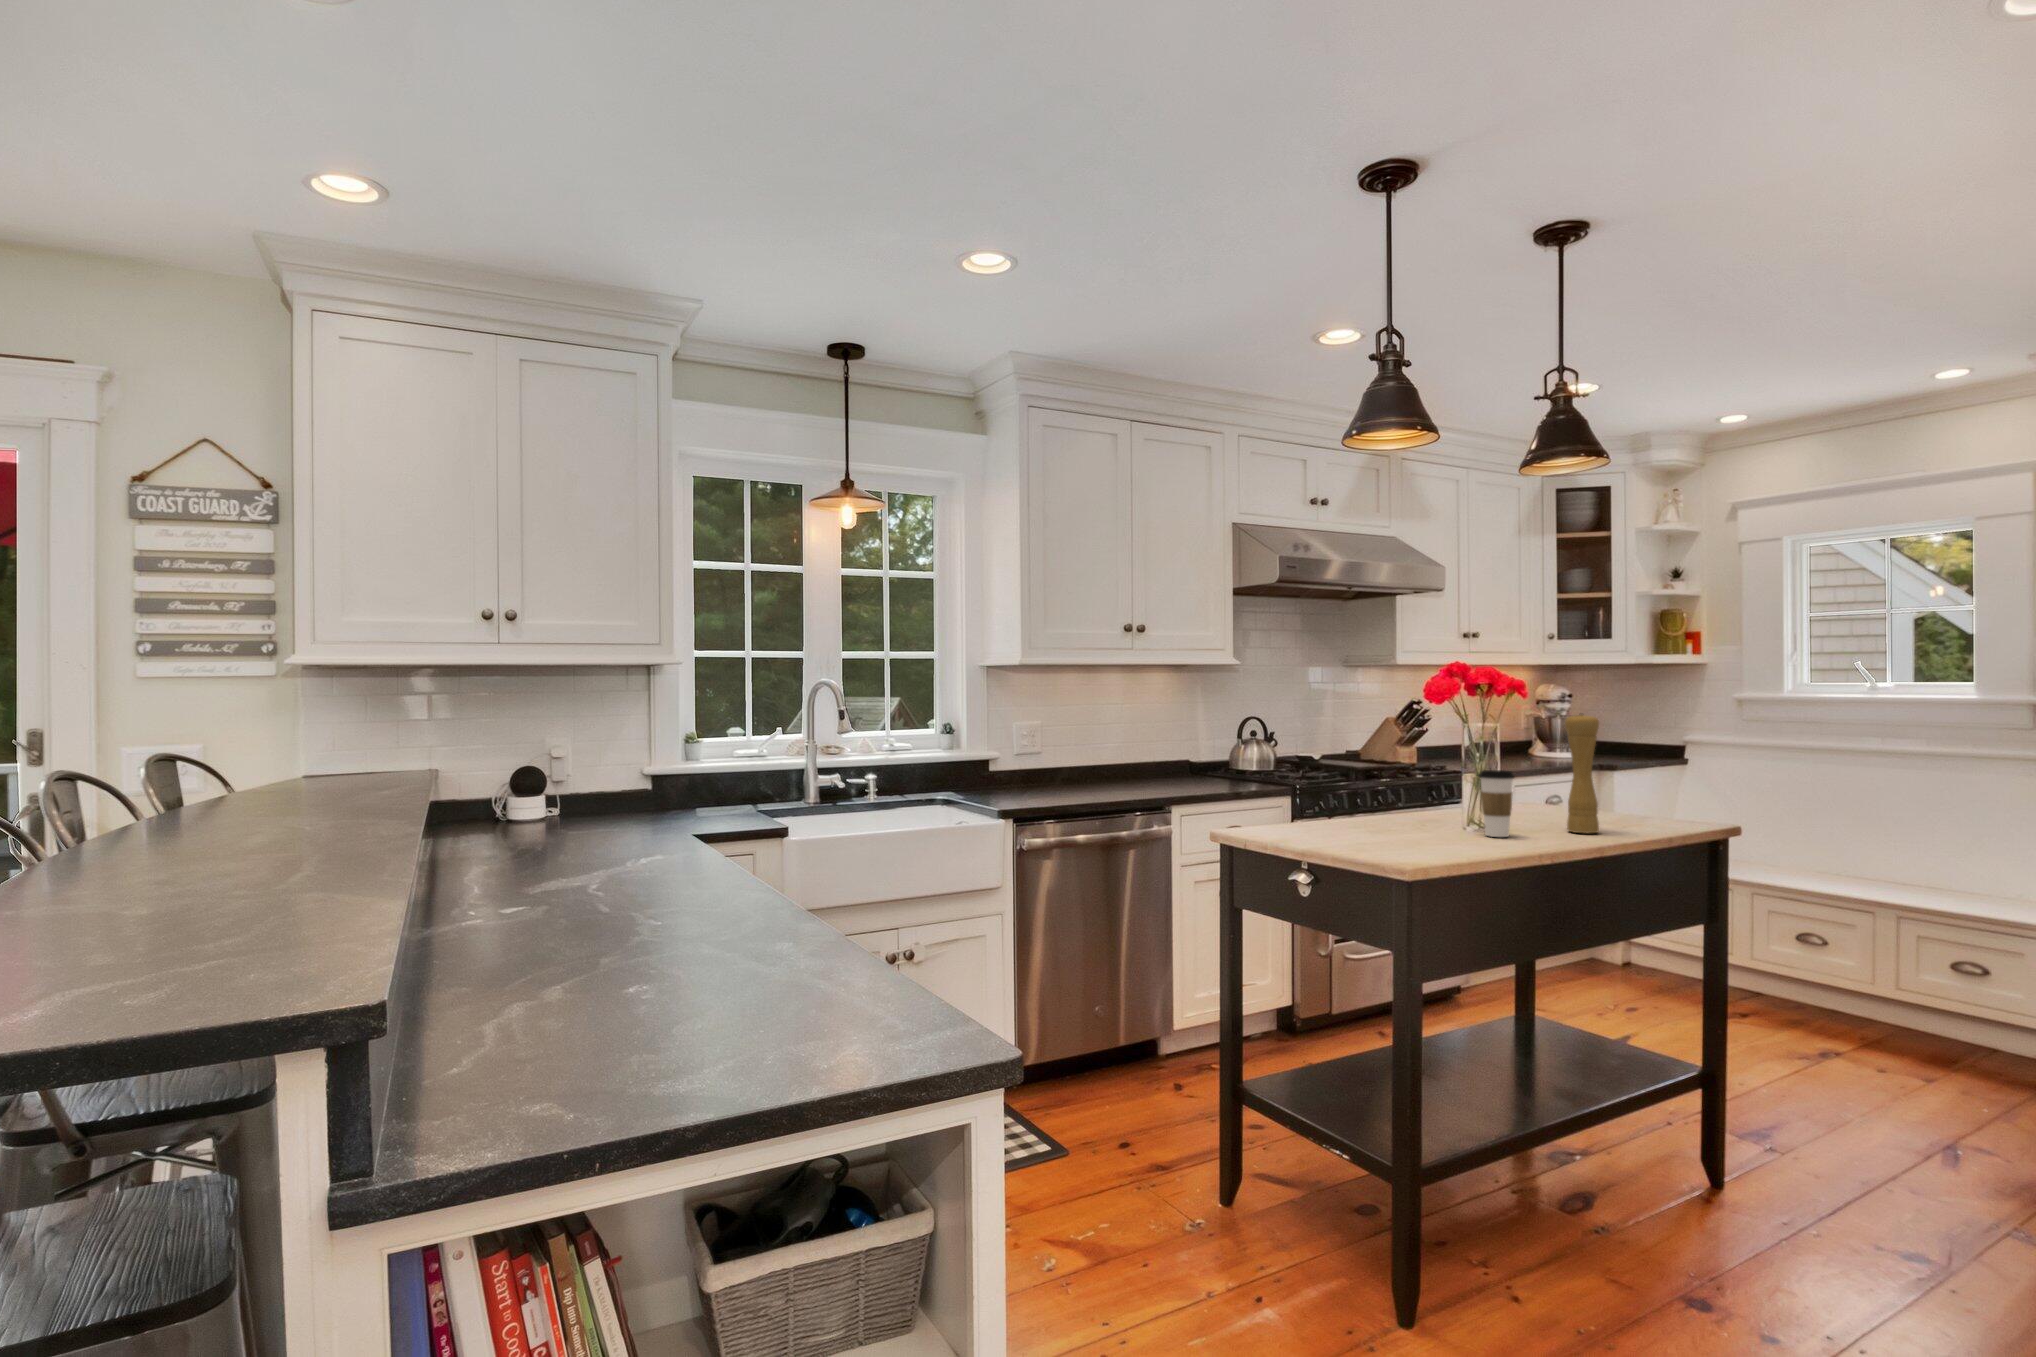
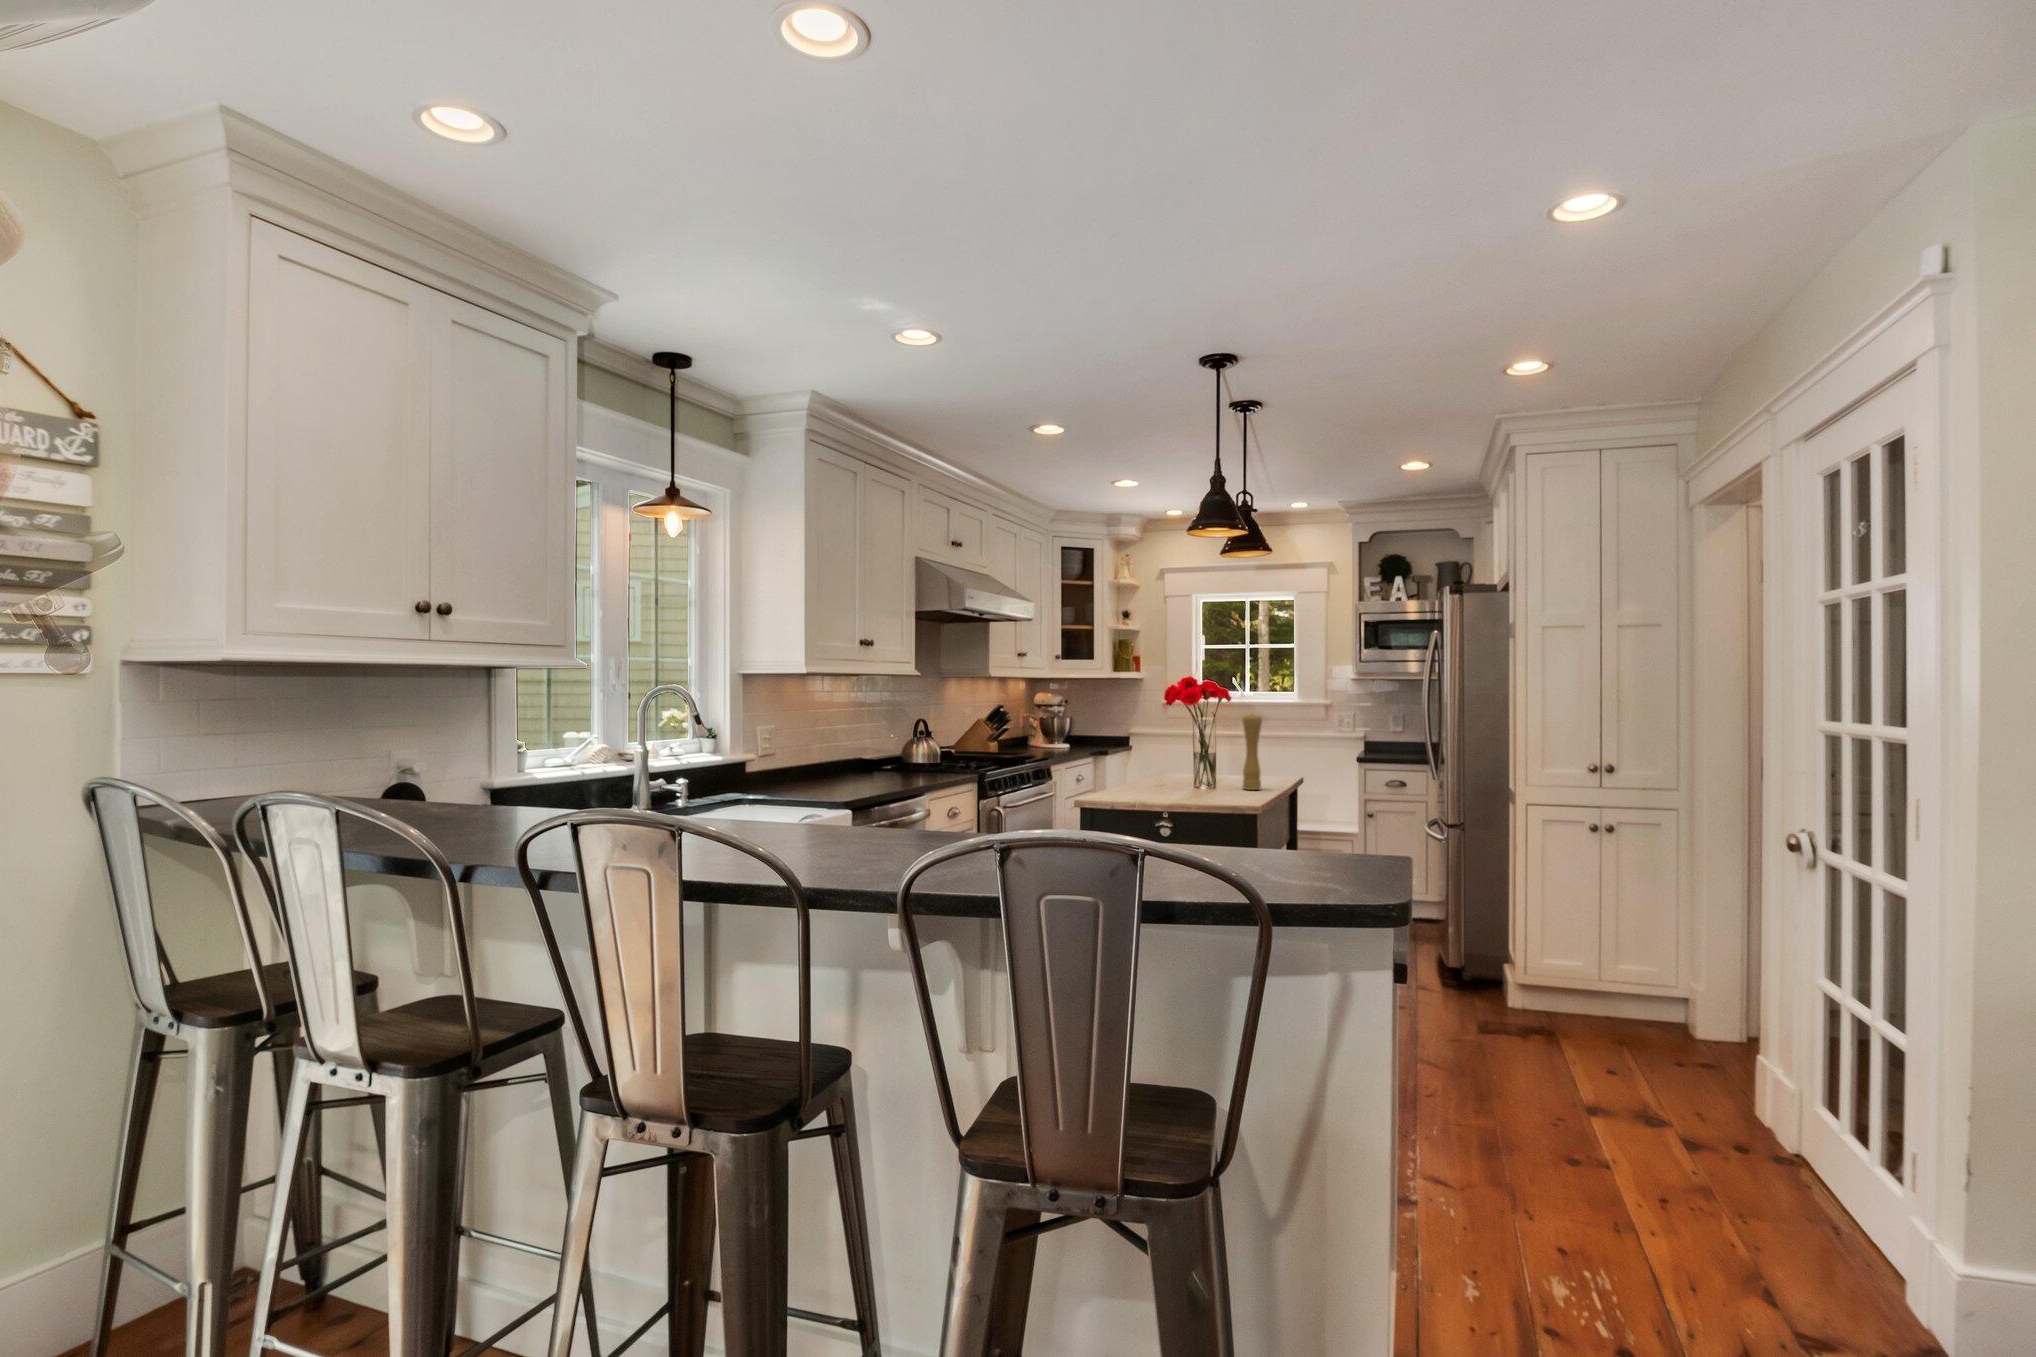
coffee cup: present [1479,770,1515,837] -> none [1214,751,1236,795]

